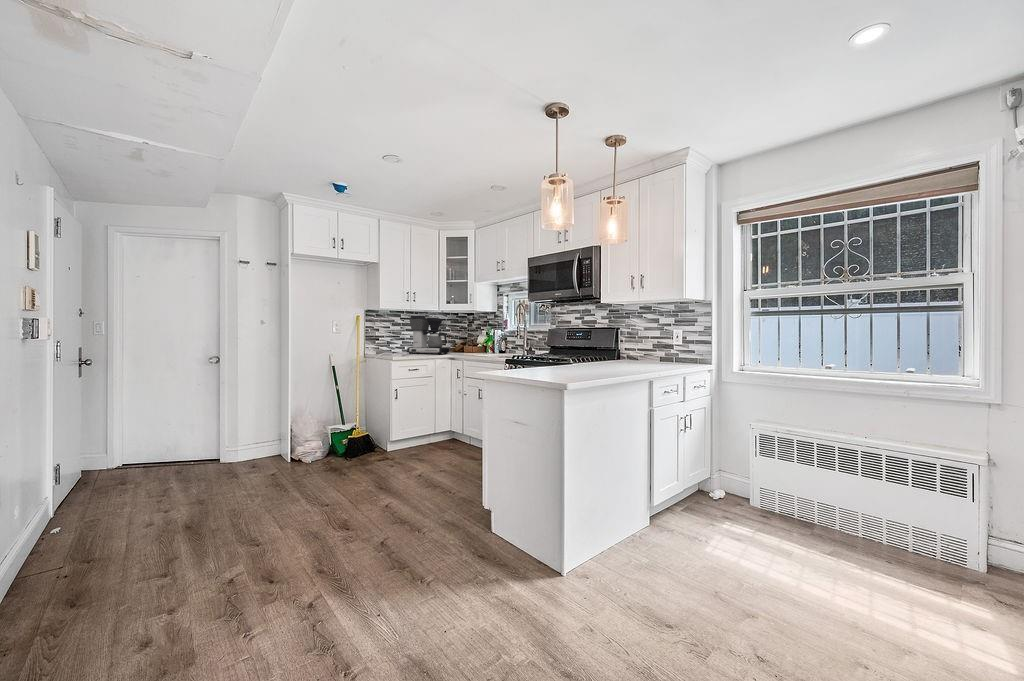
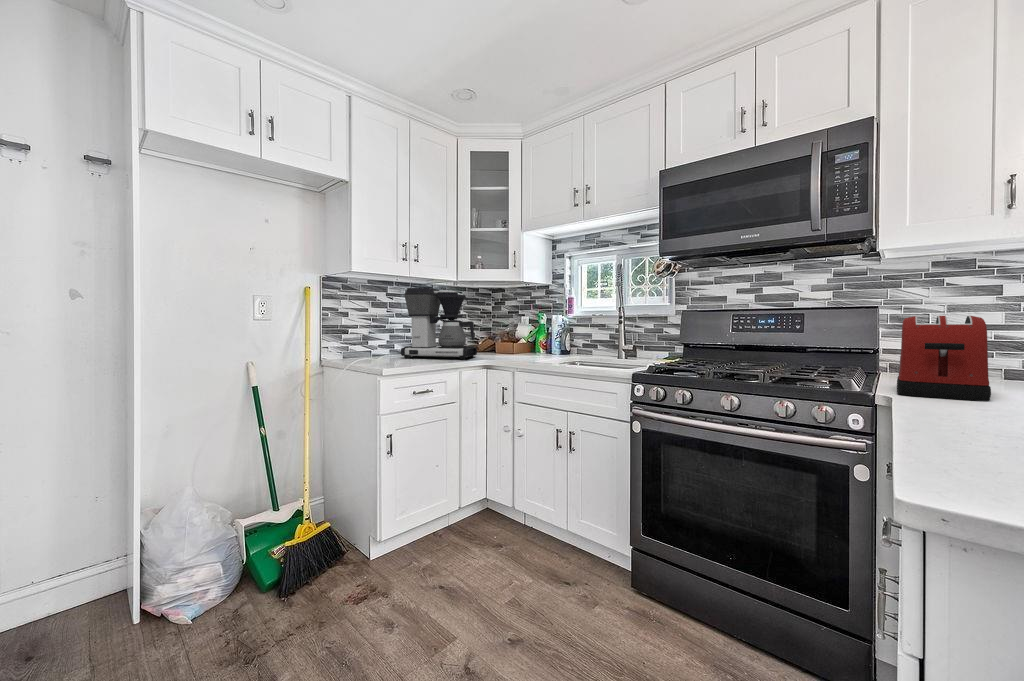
toaster: none [579,333,618,363] -> present [897,316,991,401]

